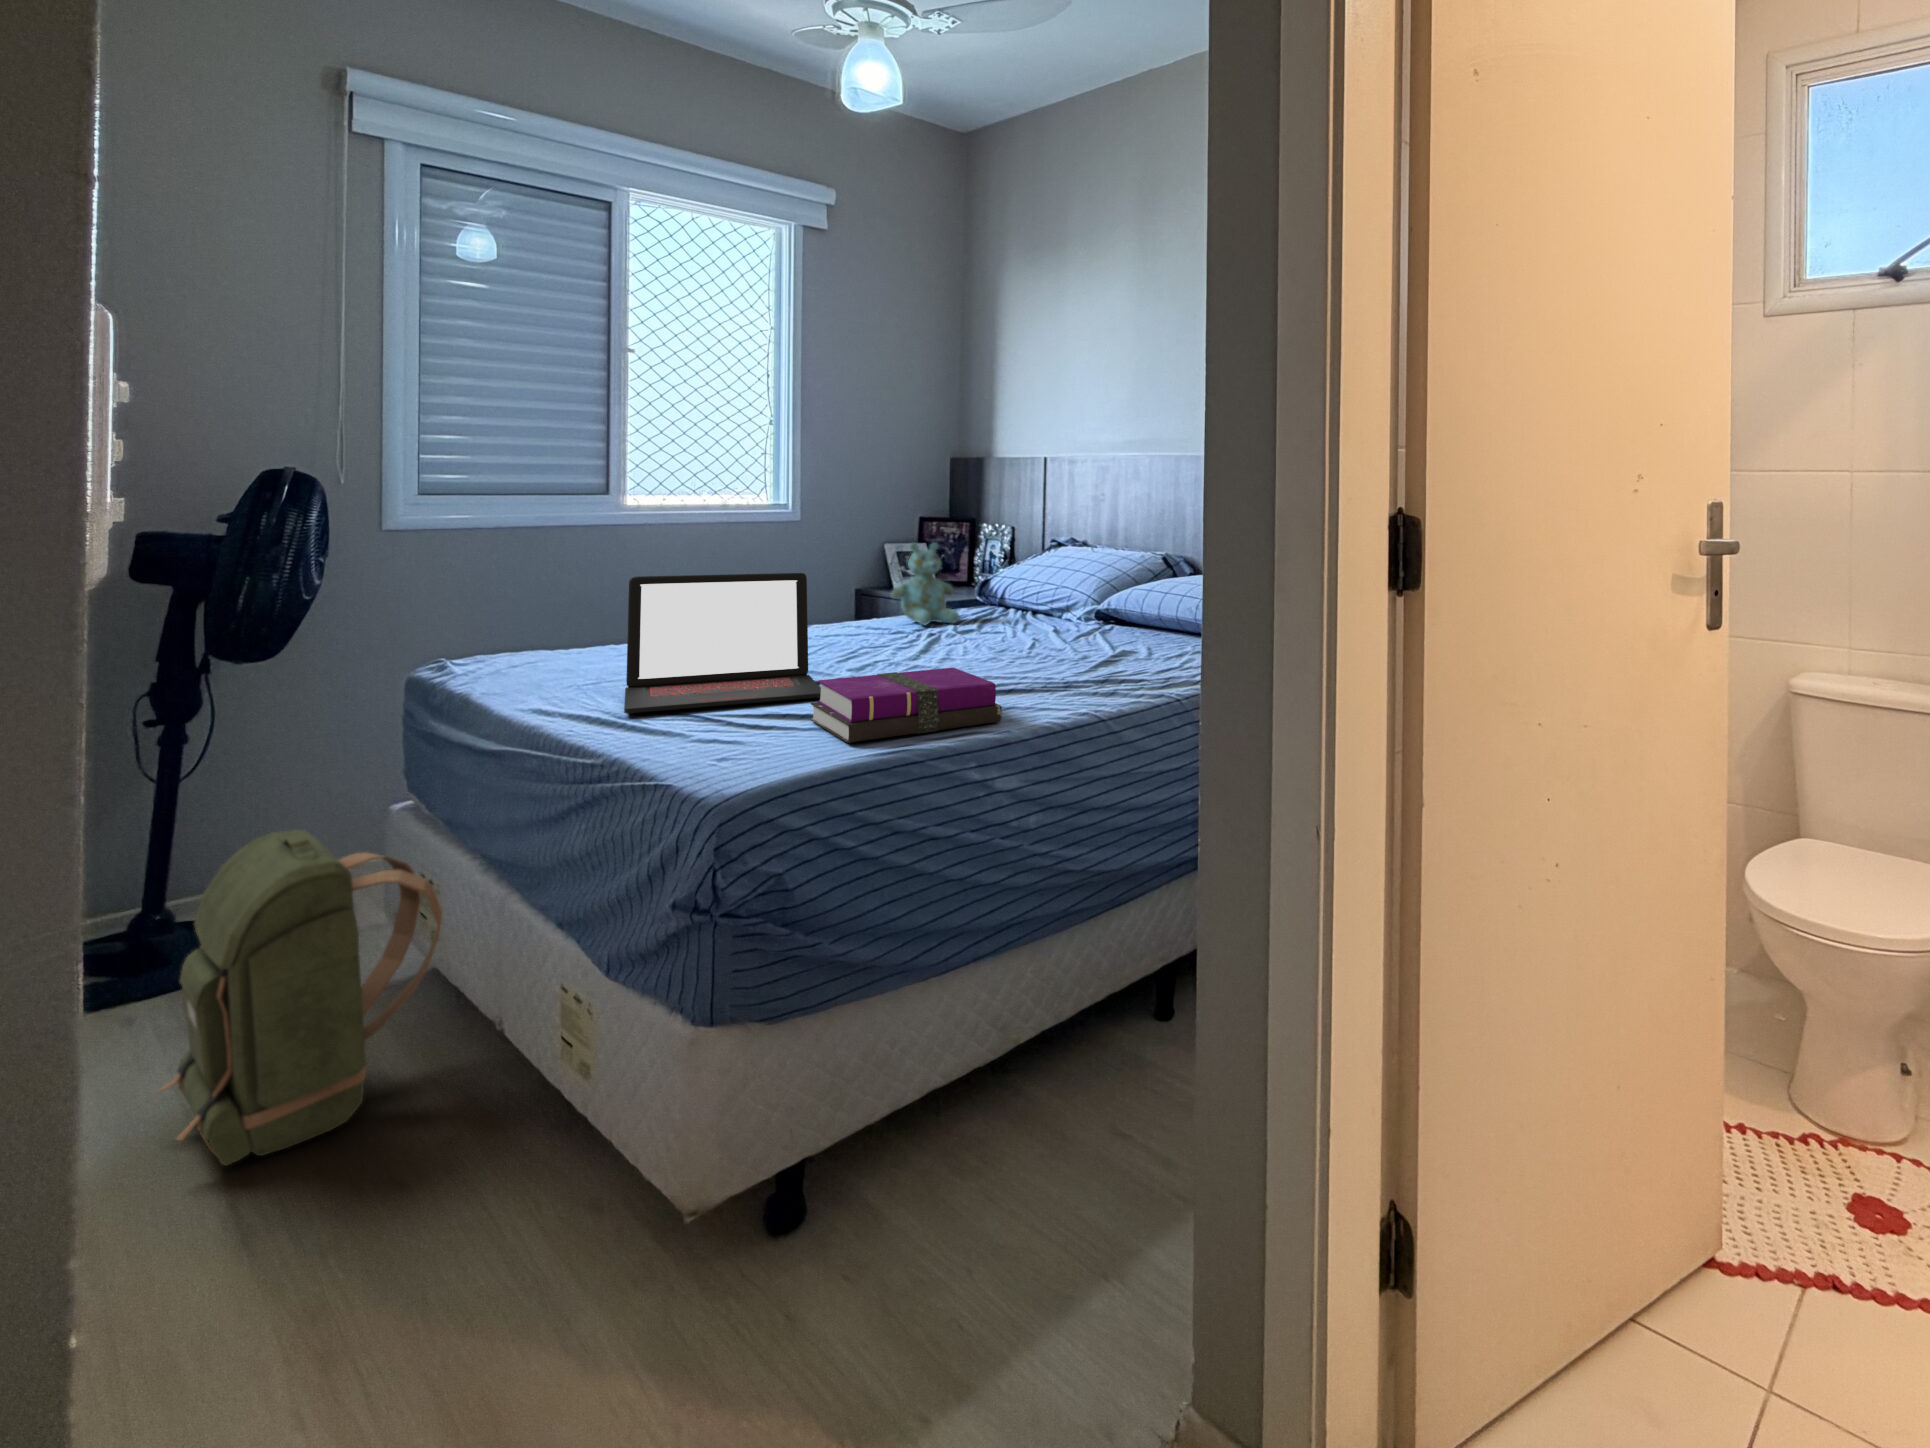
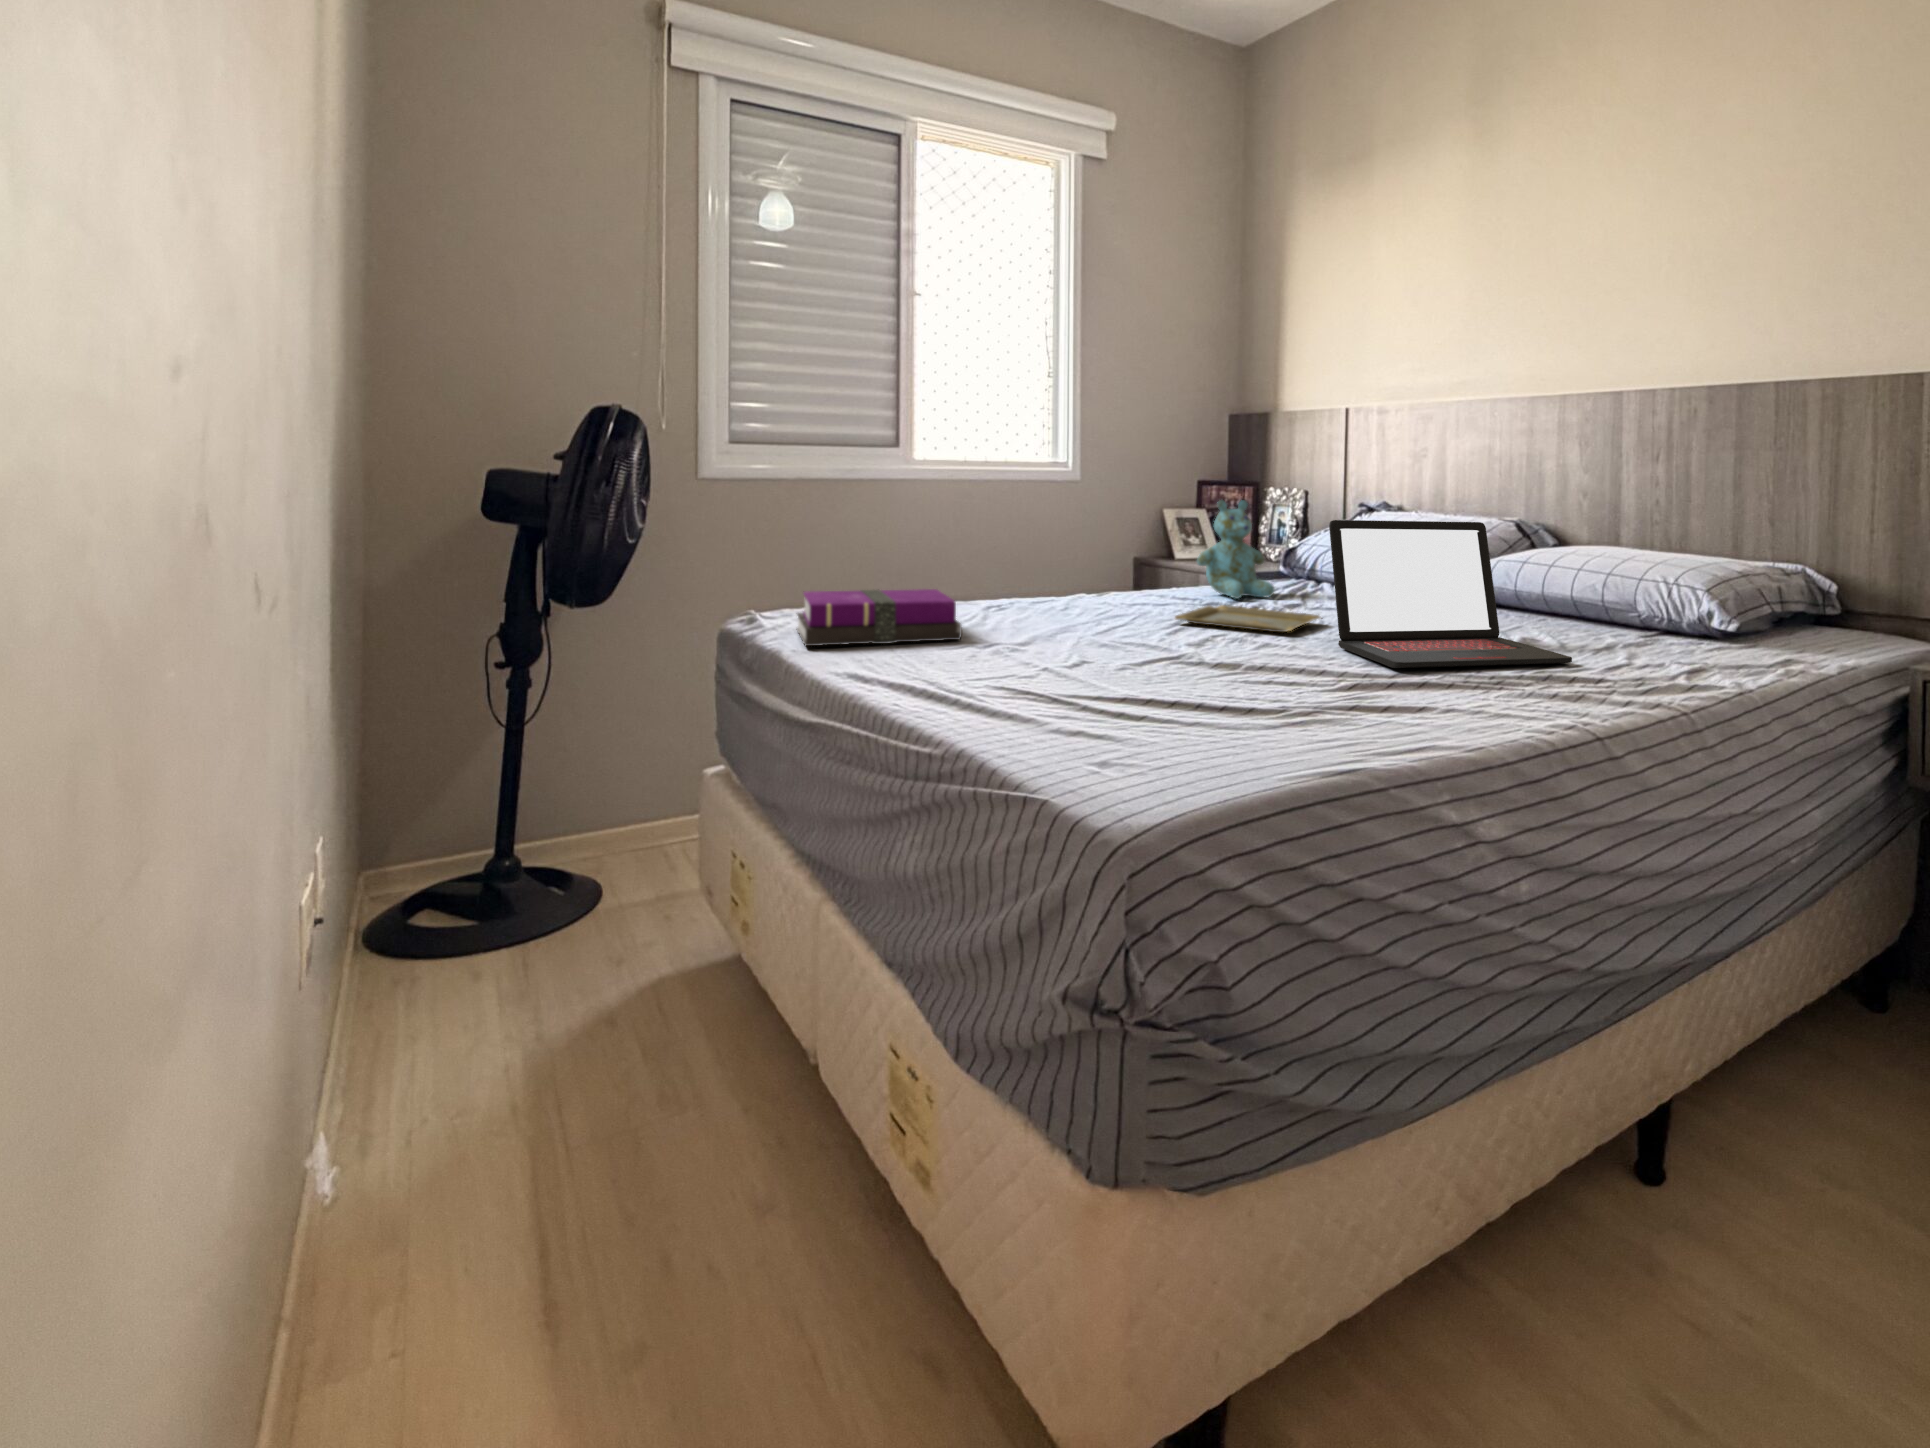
laptop: present [624,573,821,714] -> present [1329,520,1572,668]
tray: none [854,632,981,654] -> present [1175,605,1322,632]
notebook: present [810,667,1002,743] -> present [796,589,962,646]
backpack: present [157,830,442,1166] -> none [482,799,756,1201]

